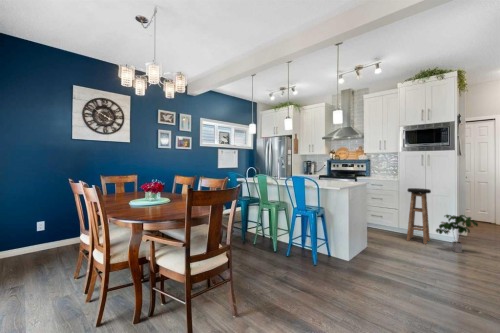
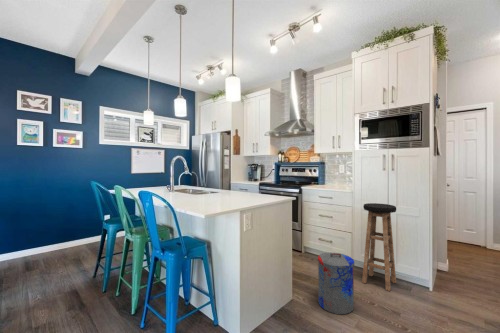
potted plant: present [436,215,478,253] -> none [402,248,468,312]
trash can: none [382,217,406,253] -> present [318,252,354,314]

